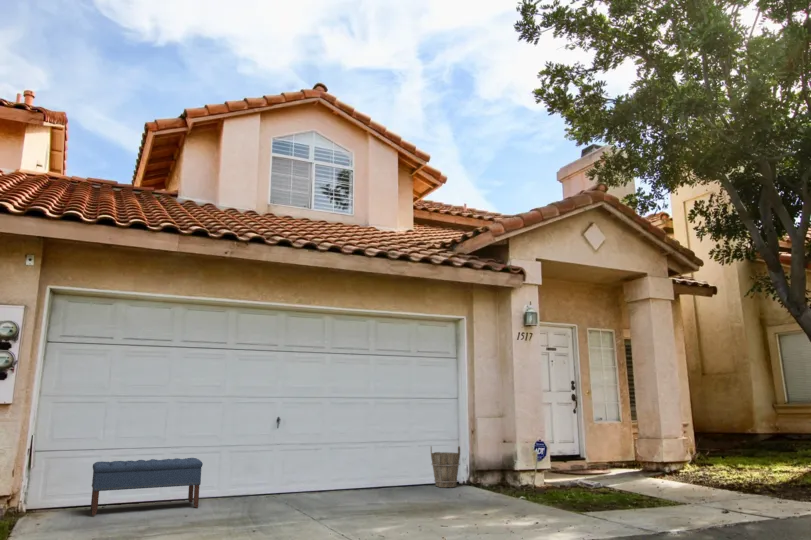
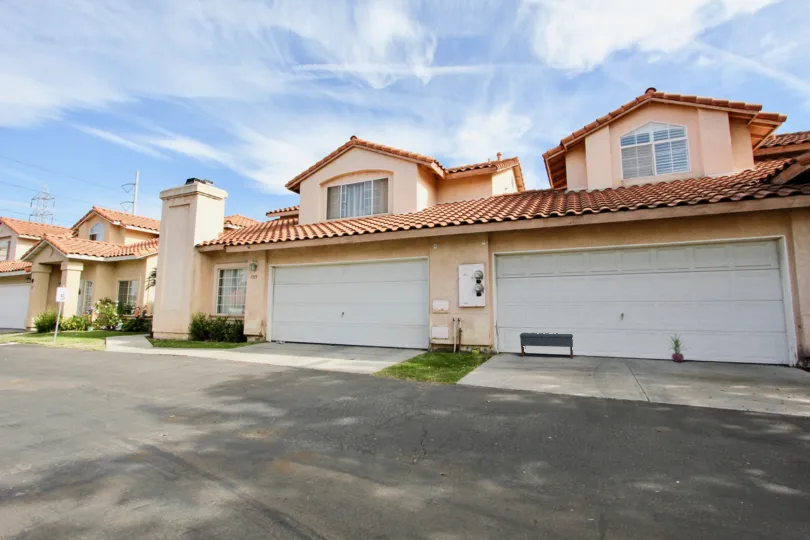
bucket: present [431,446,460,488] -> none [751,334,782,365]
decorative plant: none [331,450,373,495] -> present [672,335,684,362]

